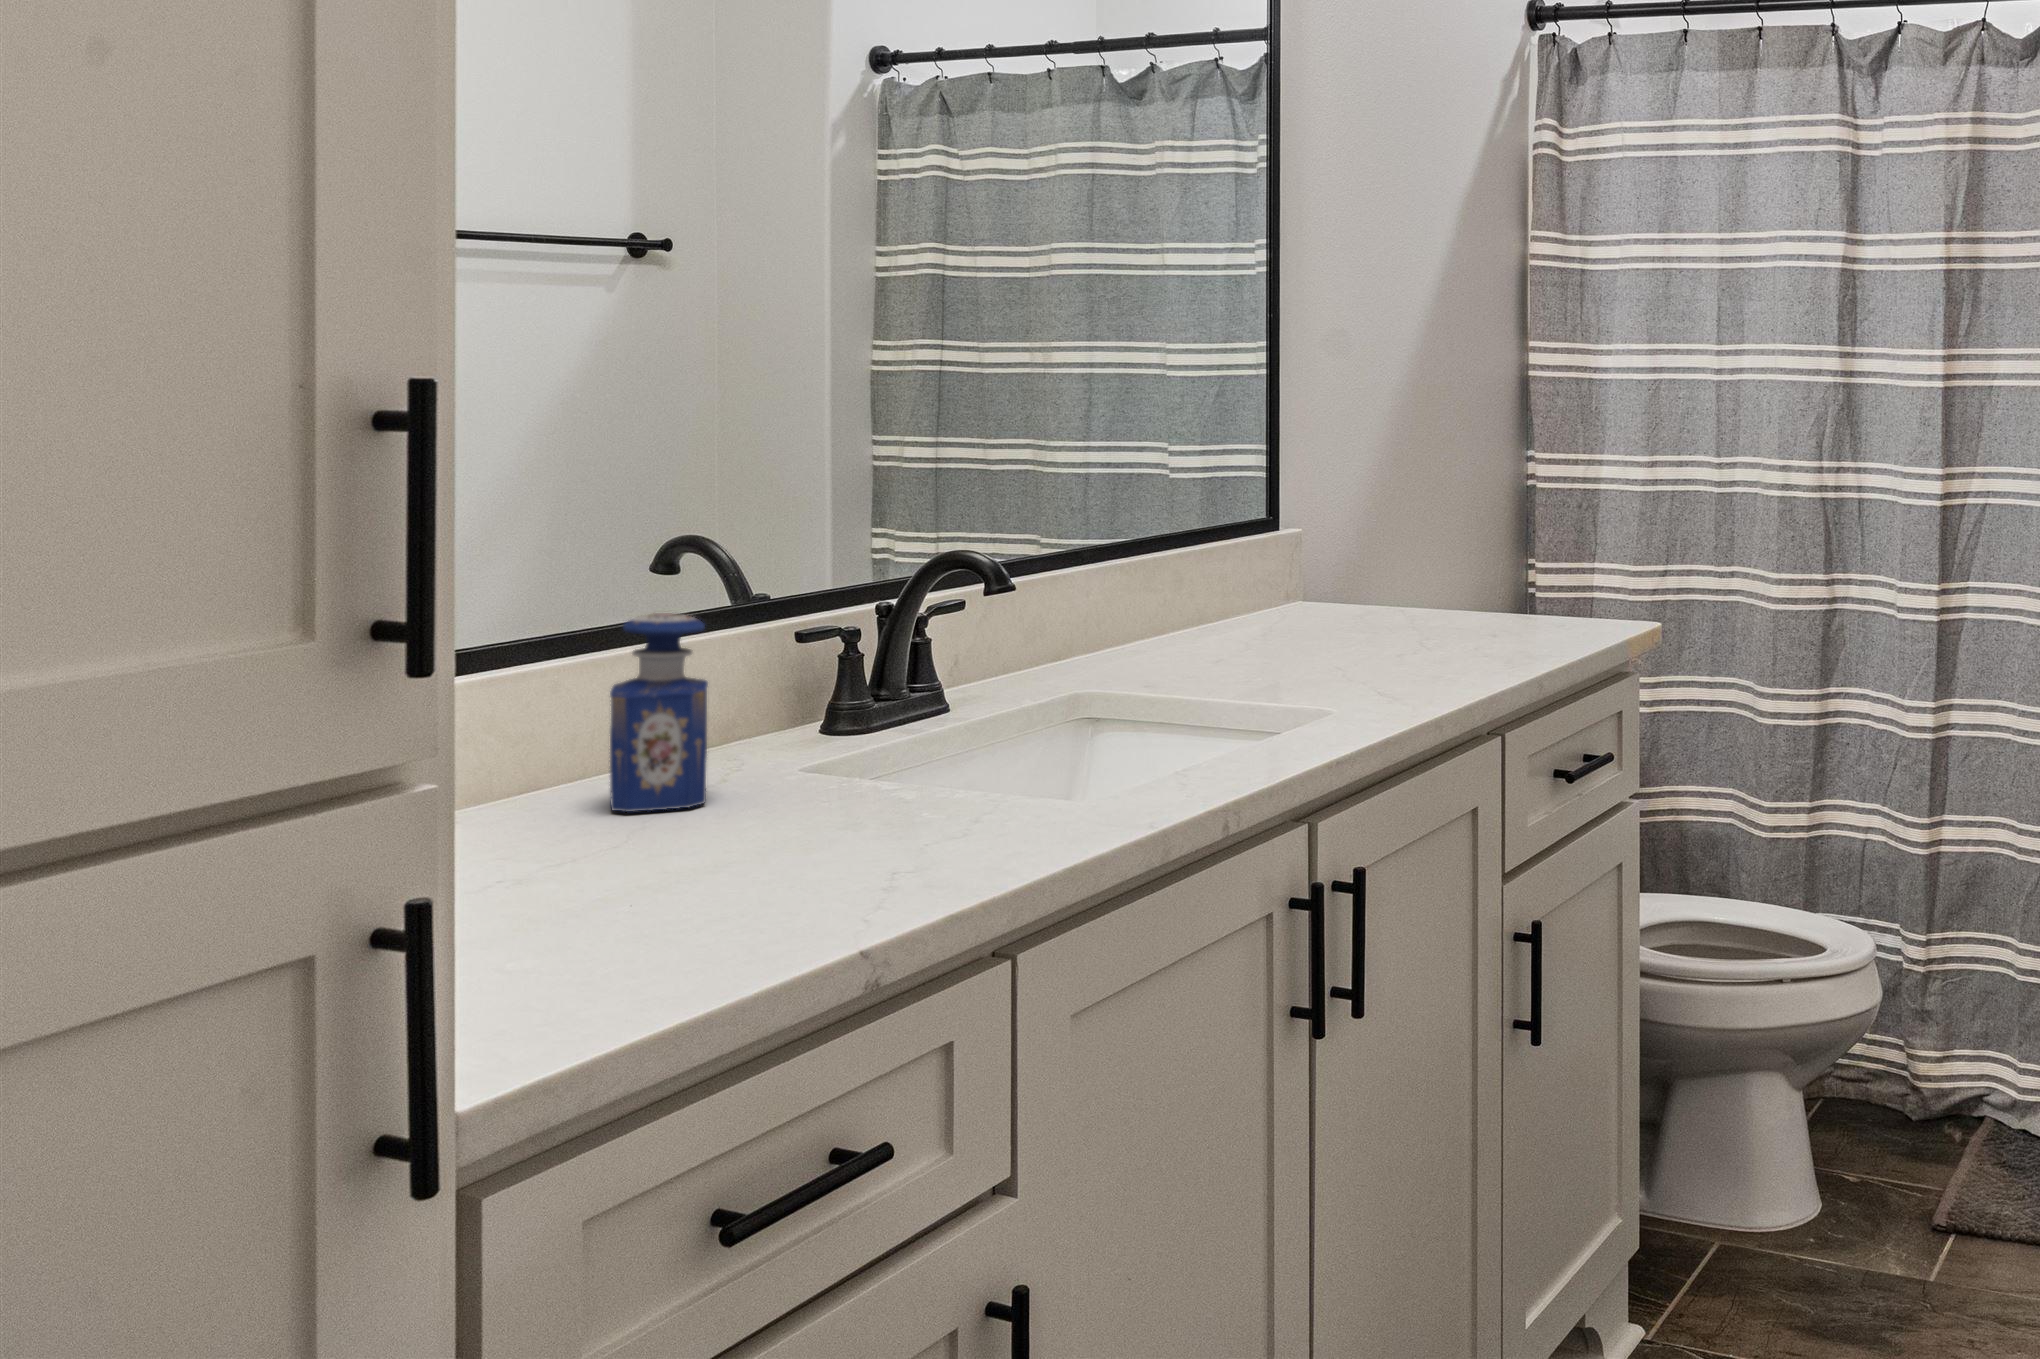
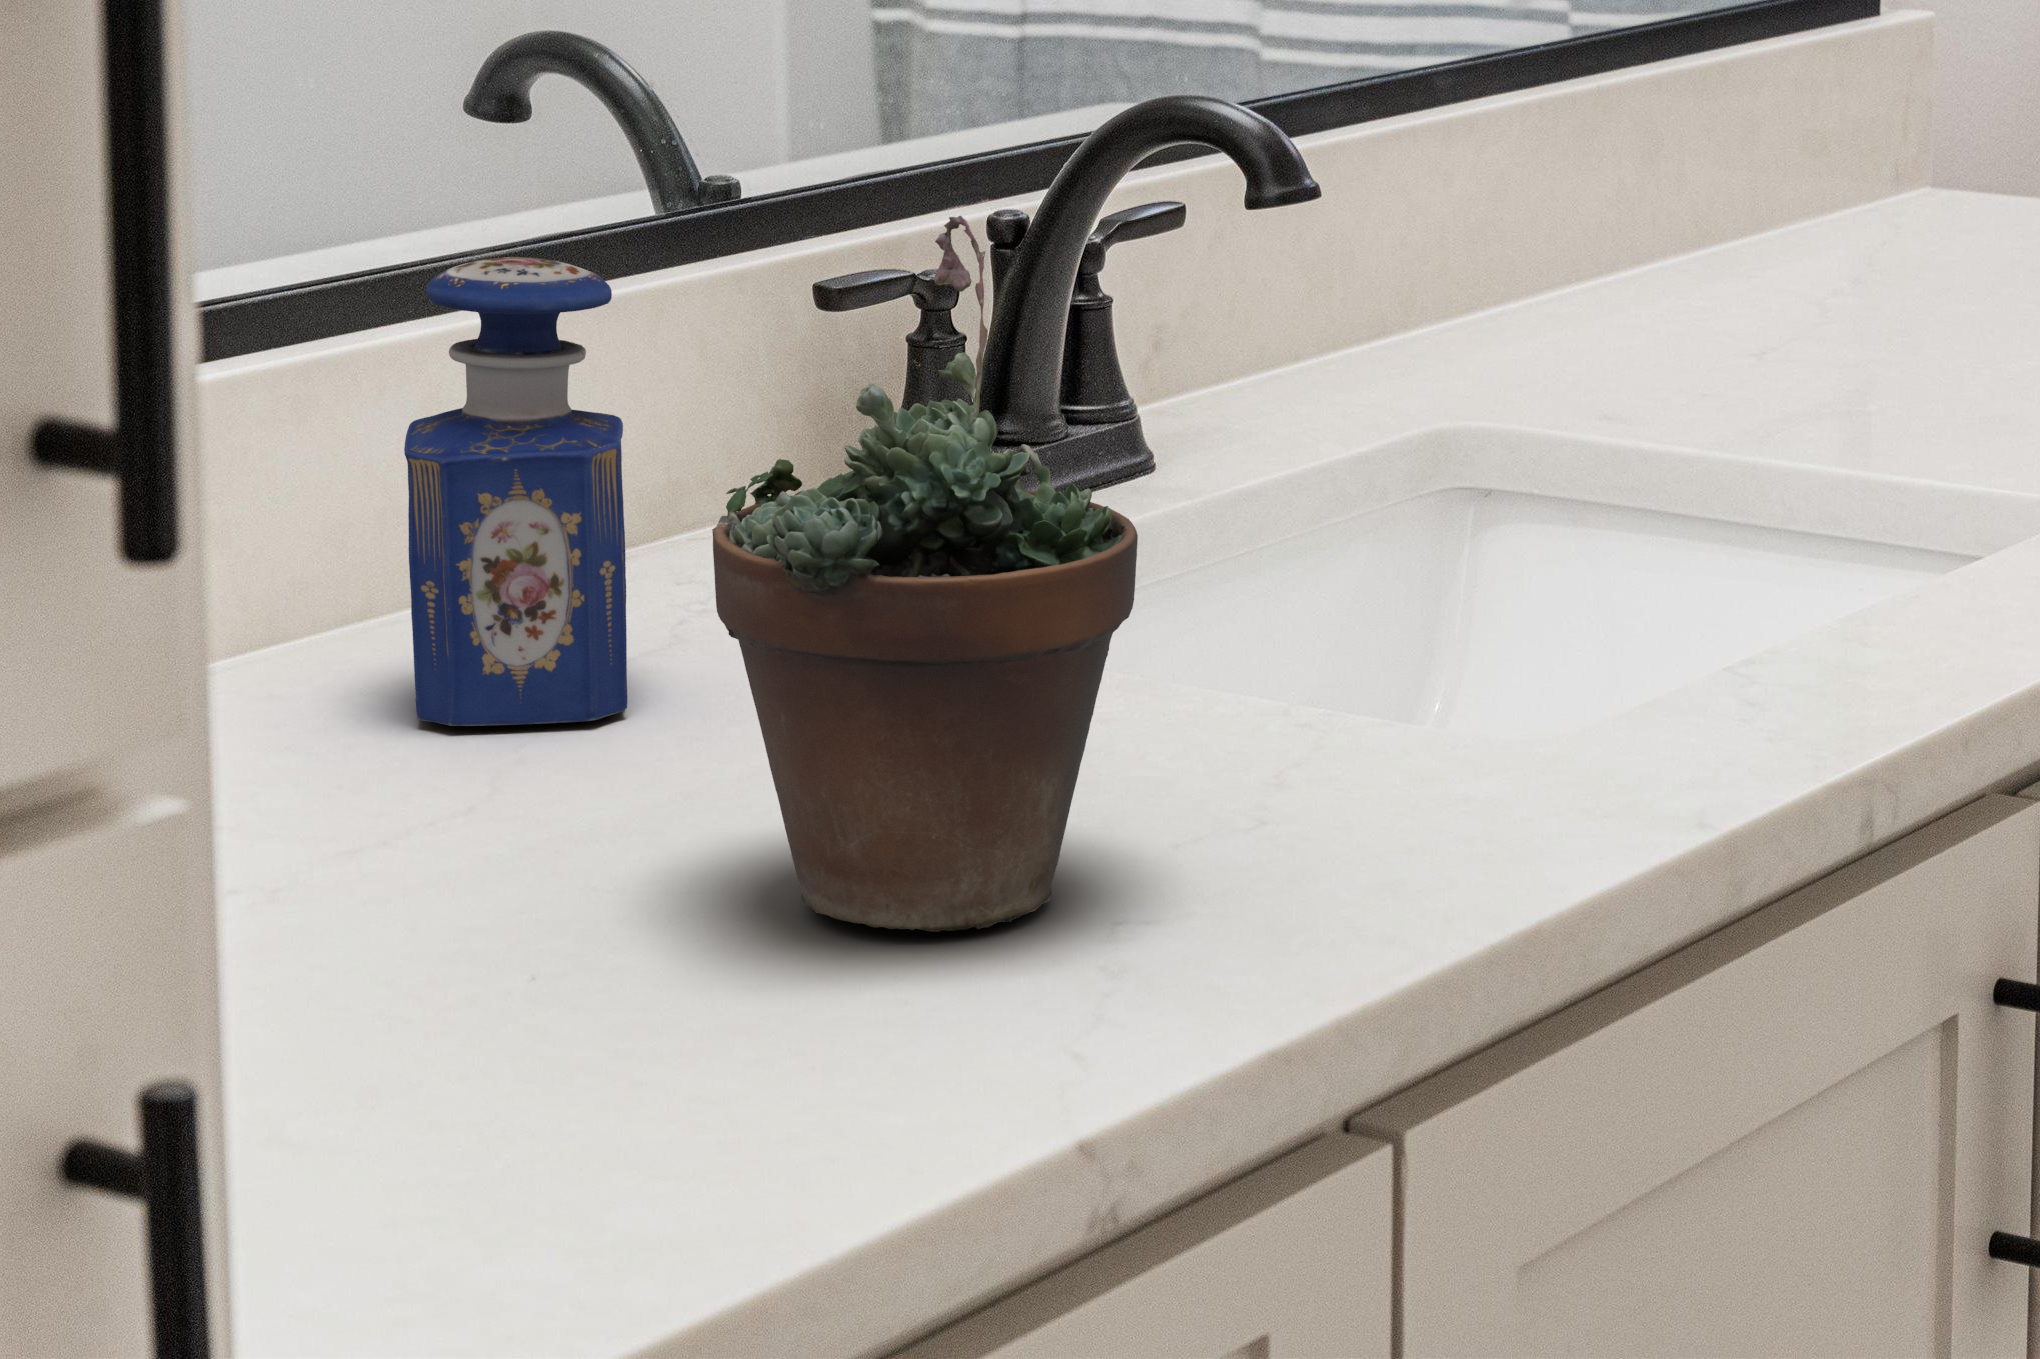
succulent plant: none [740,577,920,869] -> present [712,216,1138,932]

